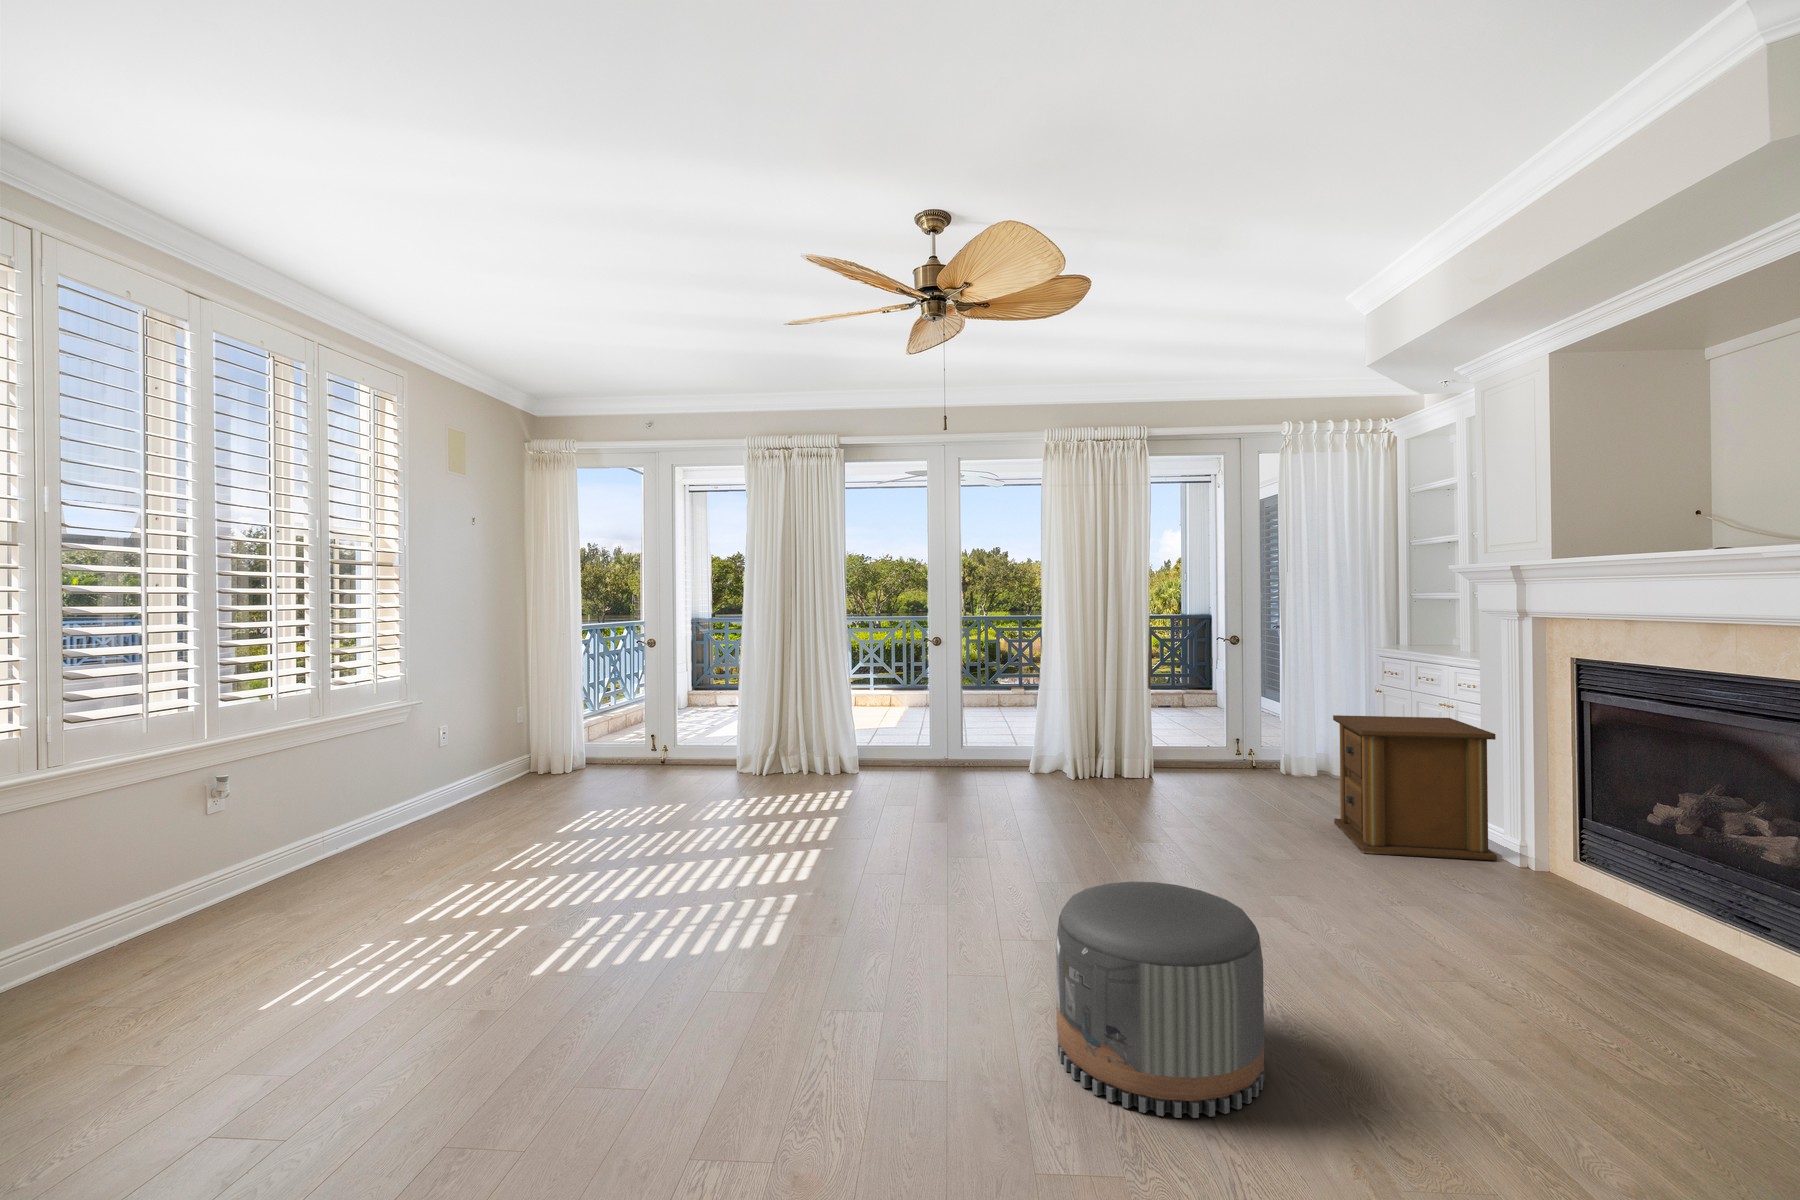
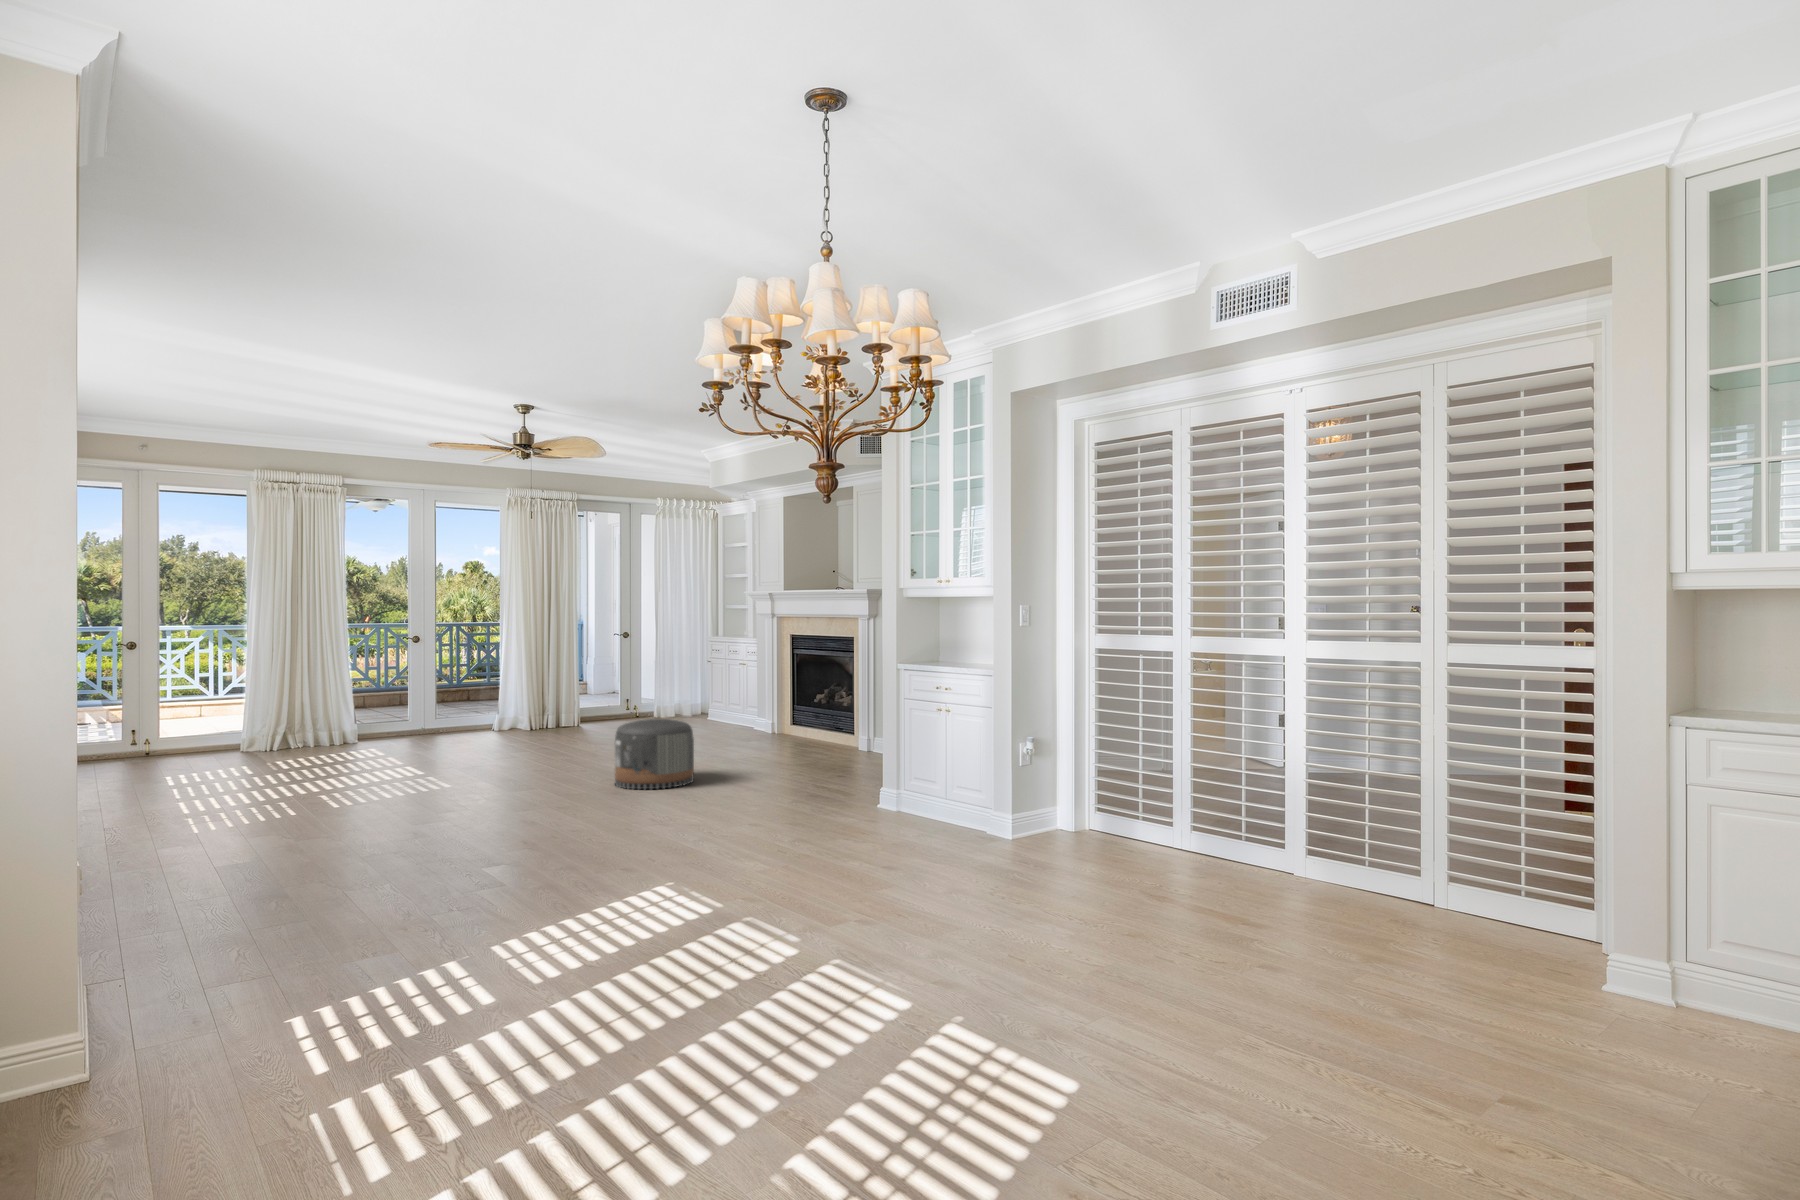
side table: present [1333,715,1497,861] -> none [691,670,764,736]

